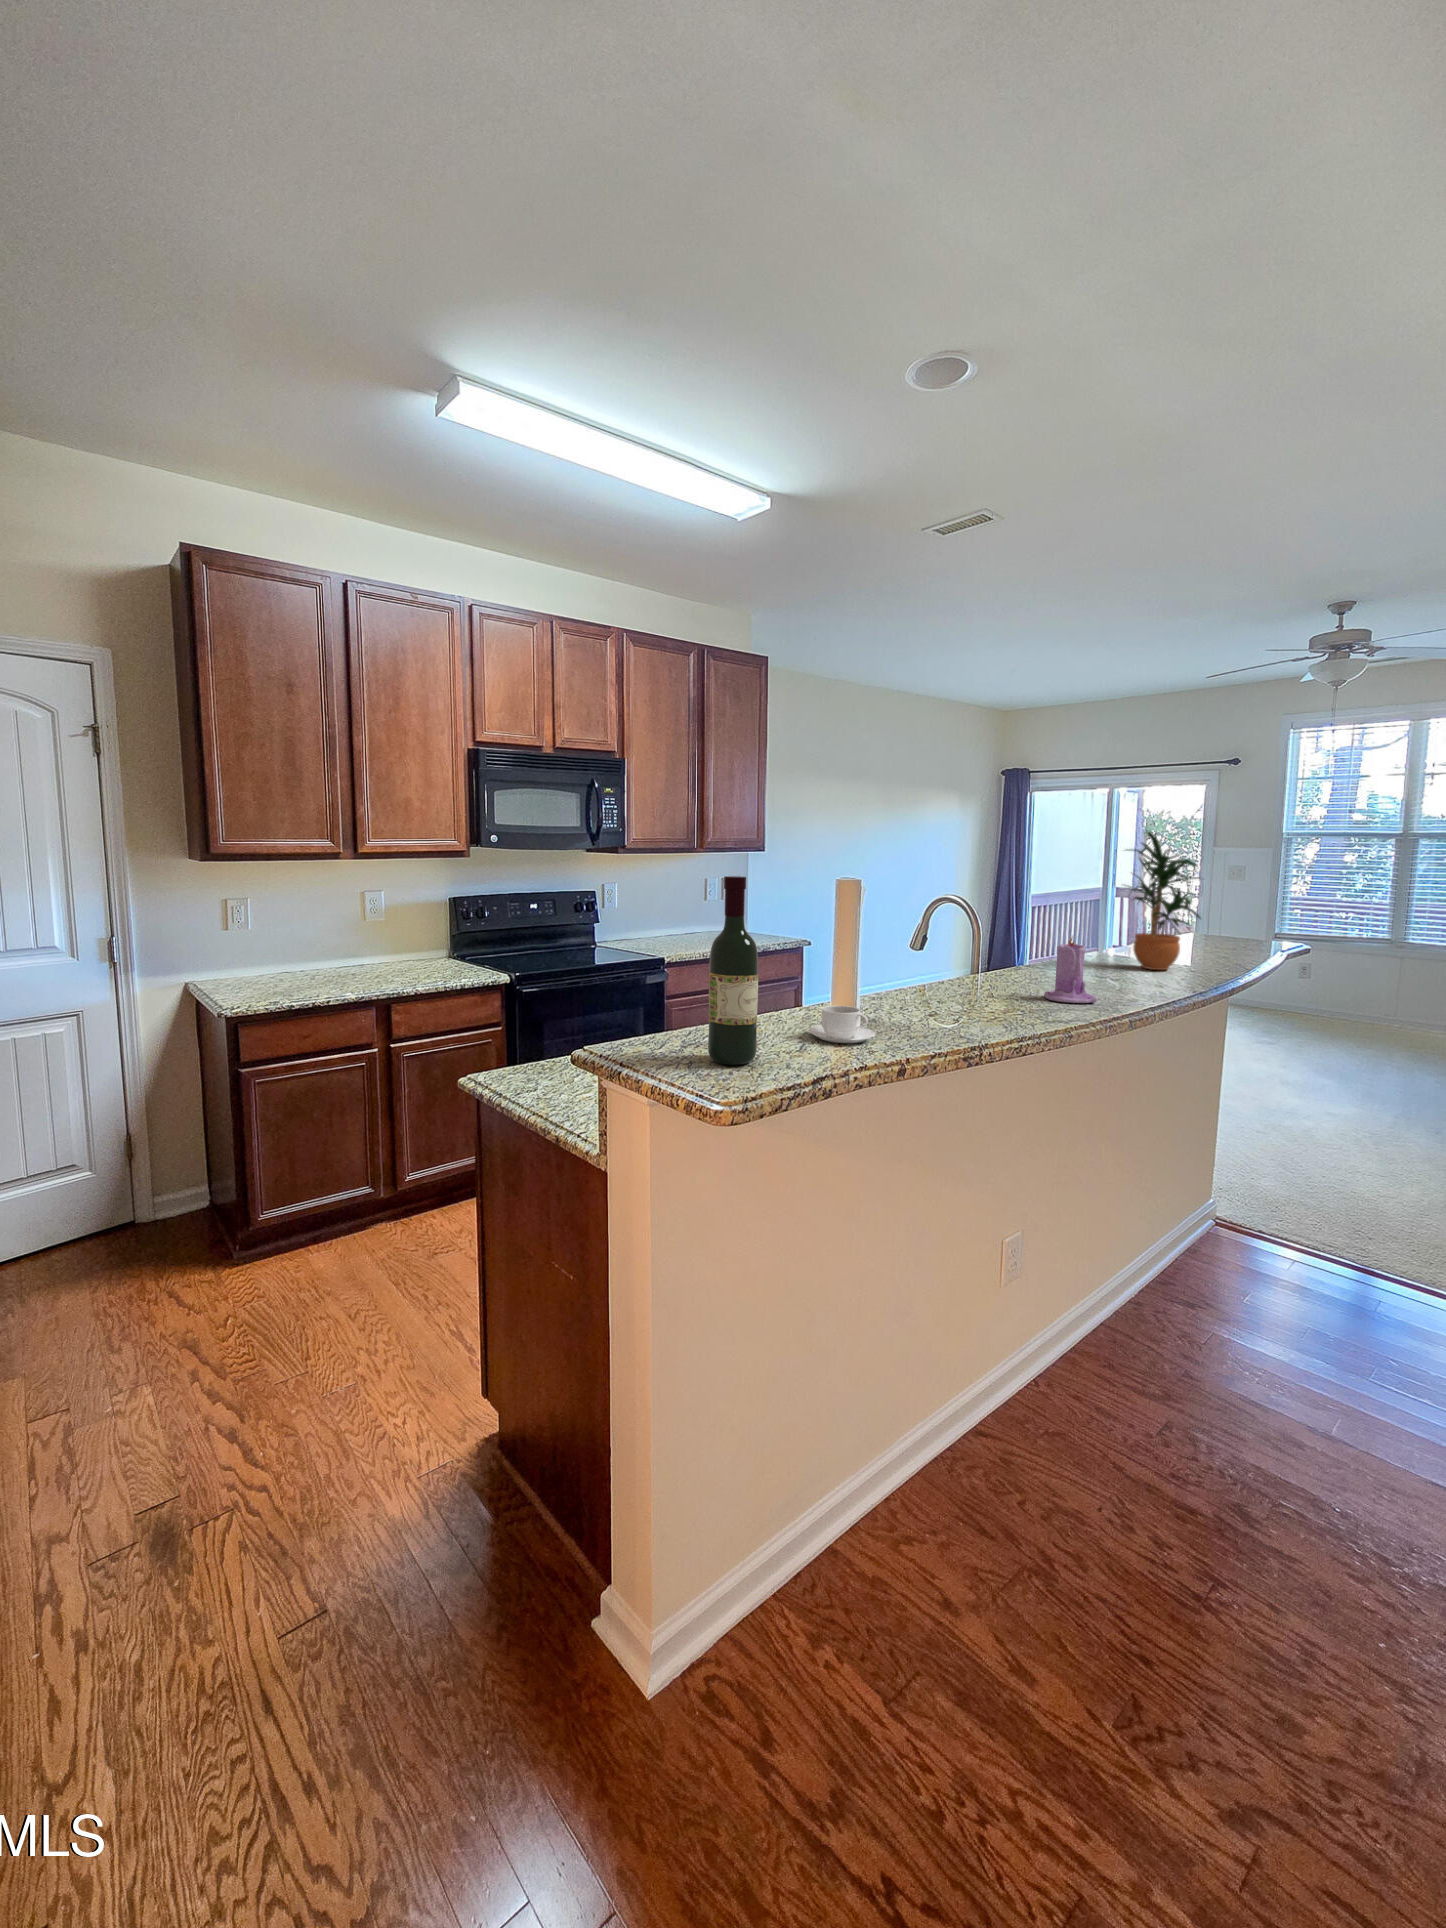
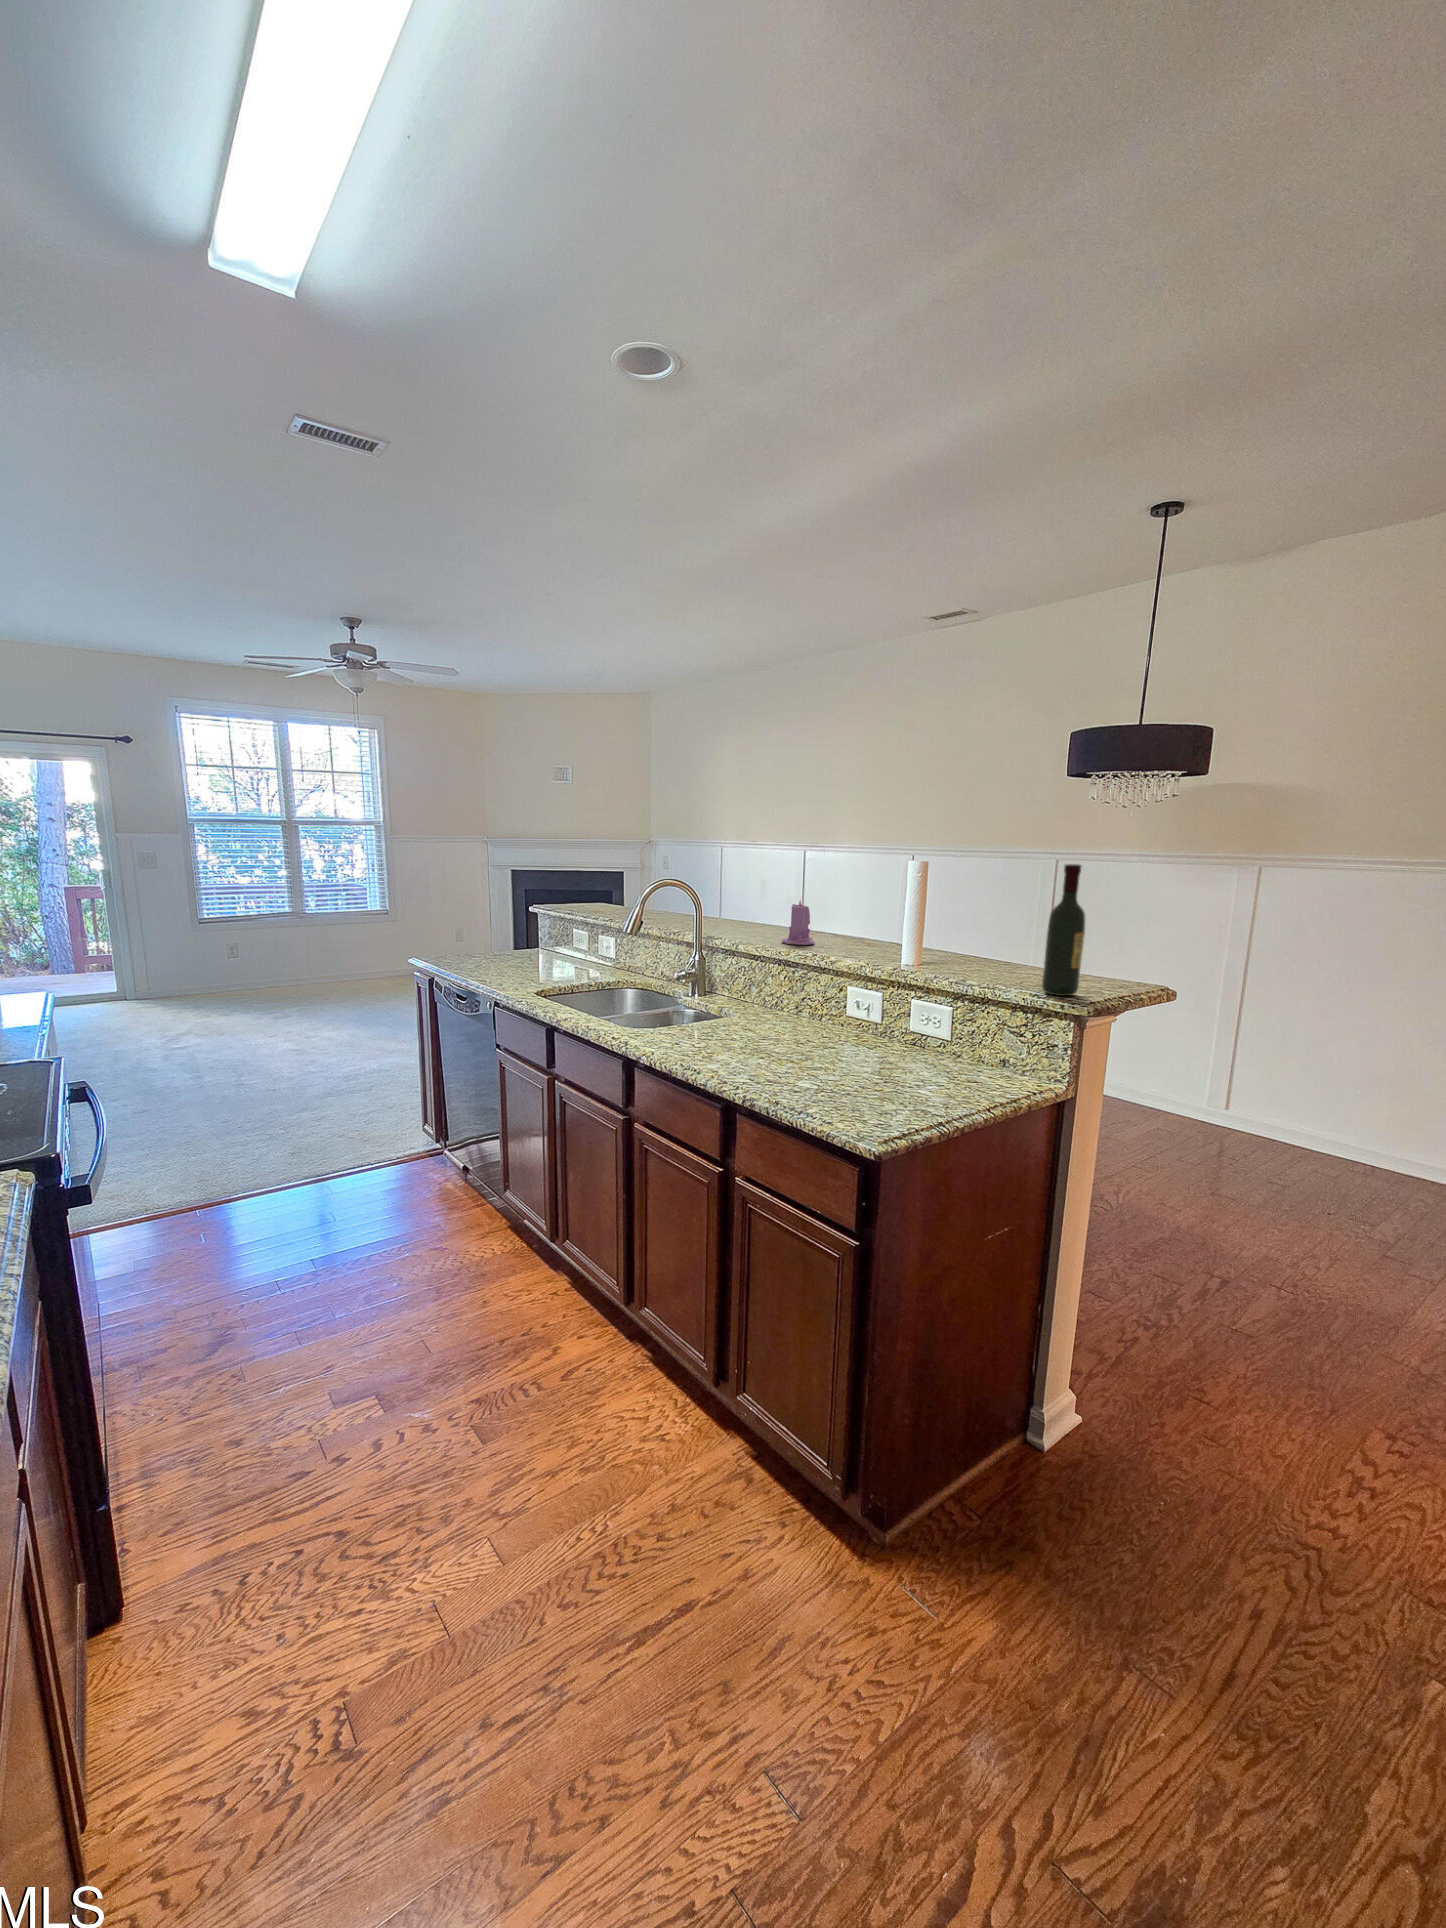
potted plant: present [1128,832,1200,970] -> none [646,821,694,925]
coffee cup: present [809,1006,875,1043] -> none [941,955,989,980]

